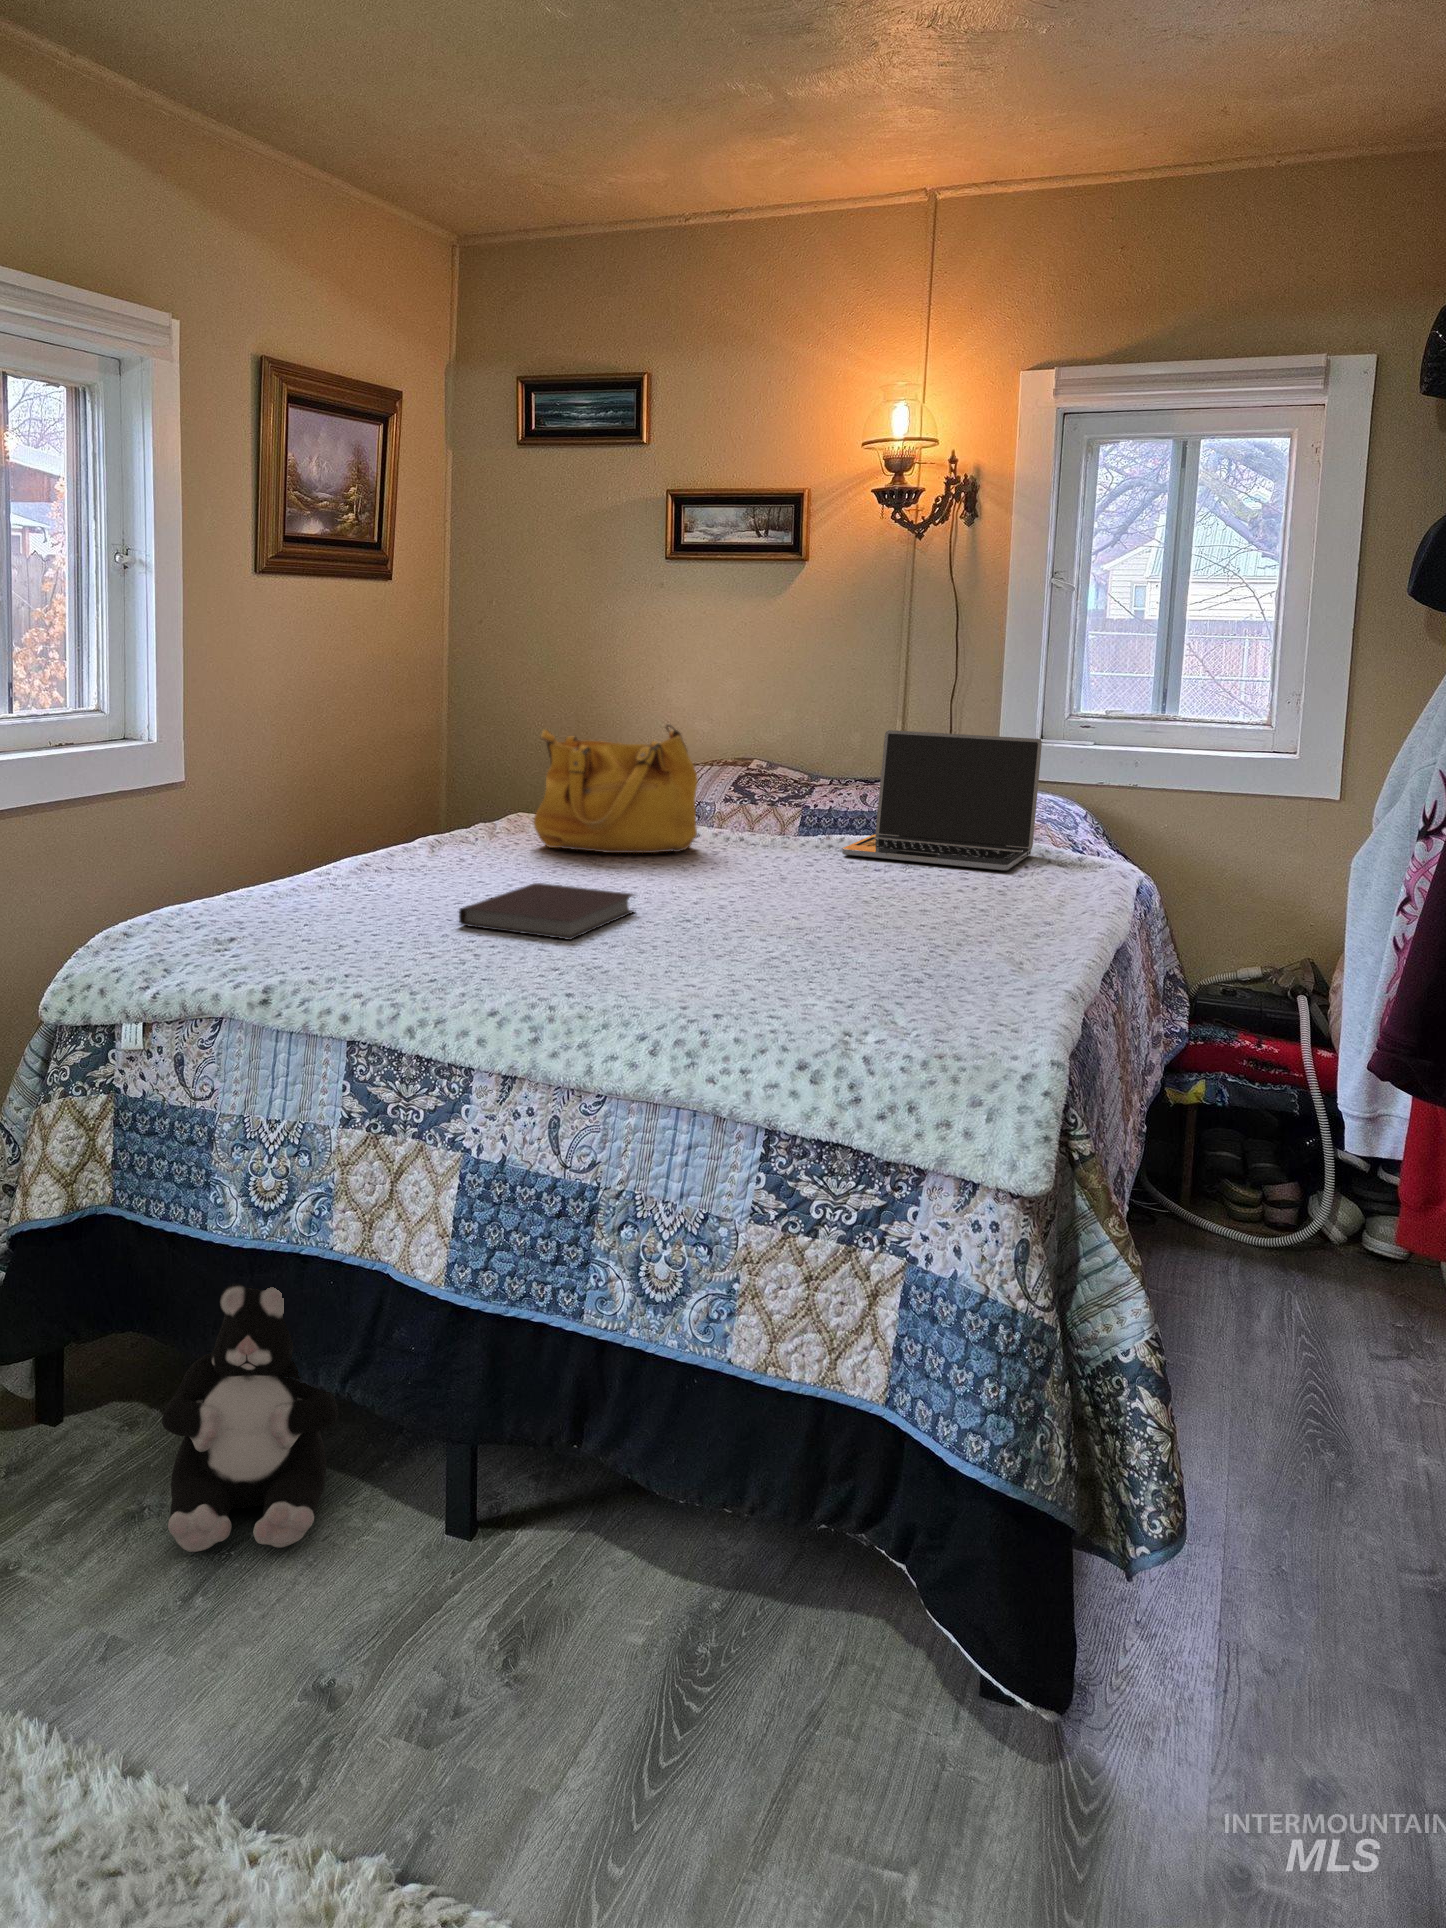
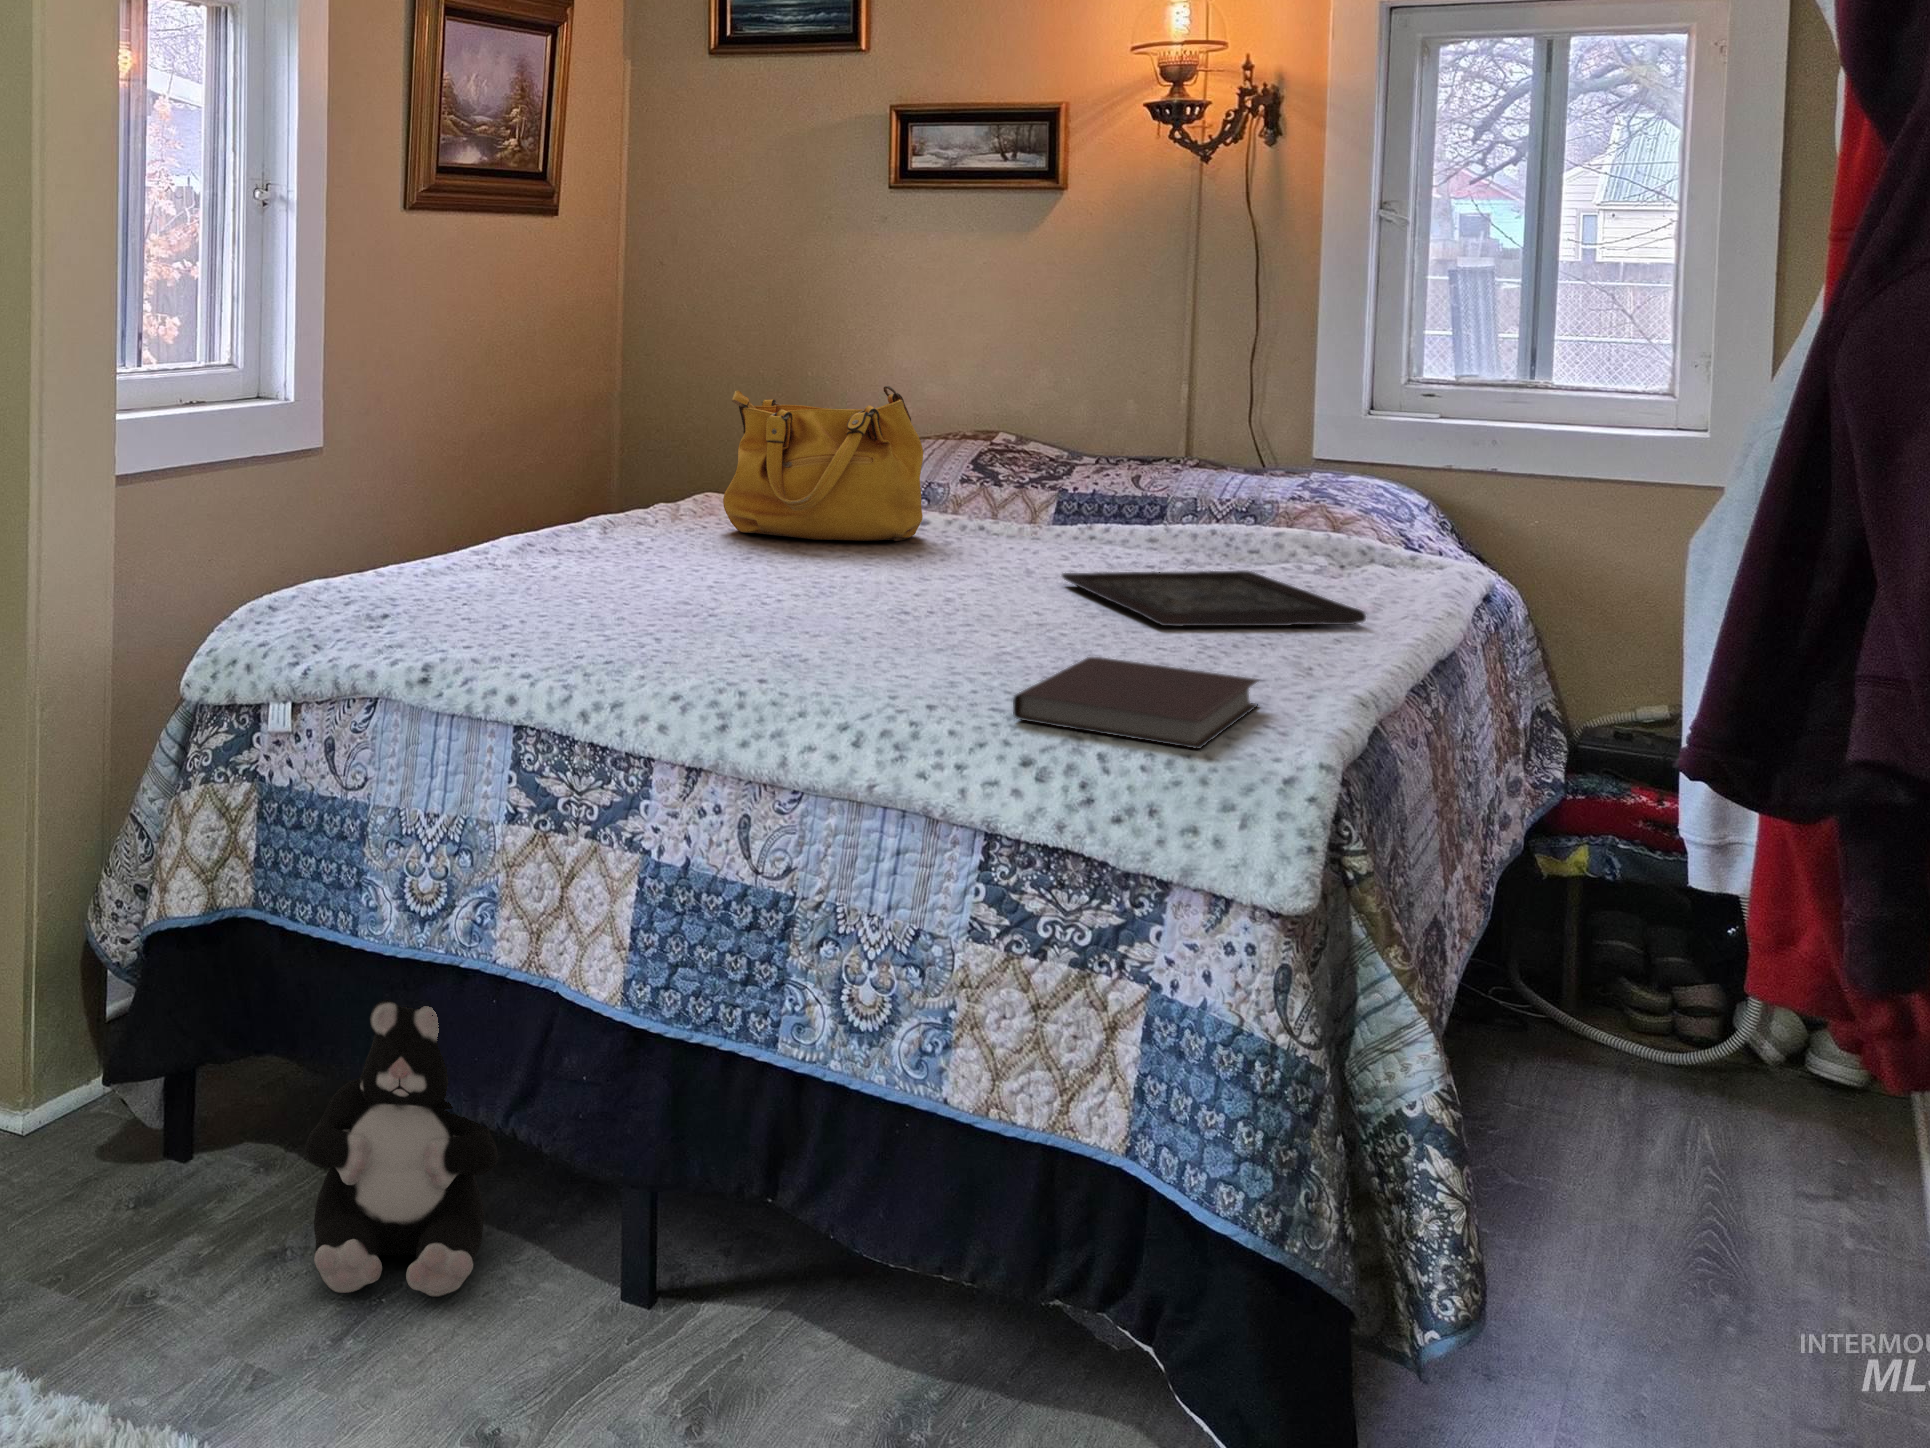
laptop: present [842,730,1042,871] -> none [1105,396,1363,571]
tray: none [812,873,1058,926] -> present [1062,570,1366,626]
notebook: present [459,883,634,940] -> present [1013,657,1259,749]

